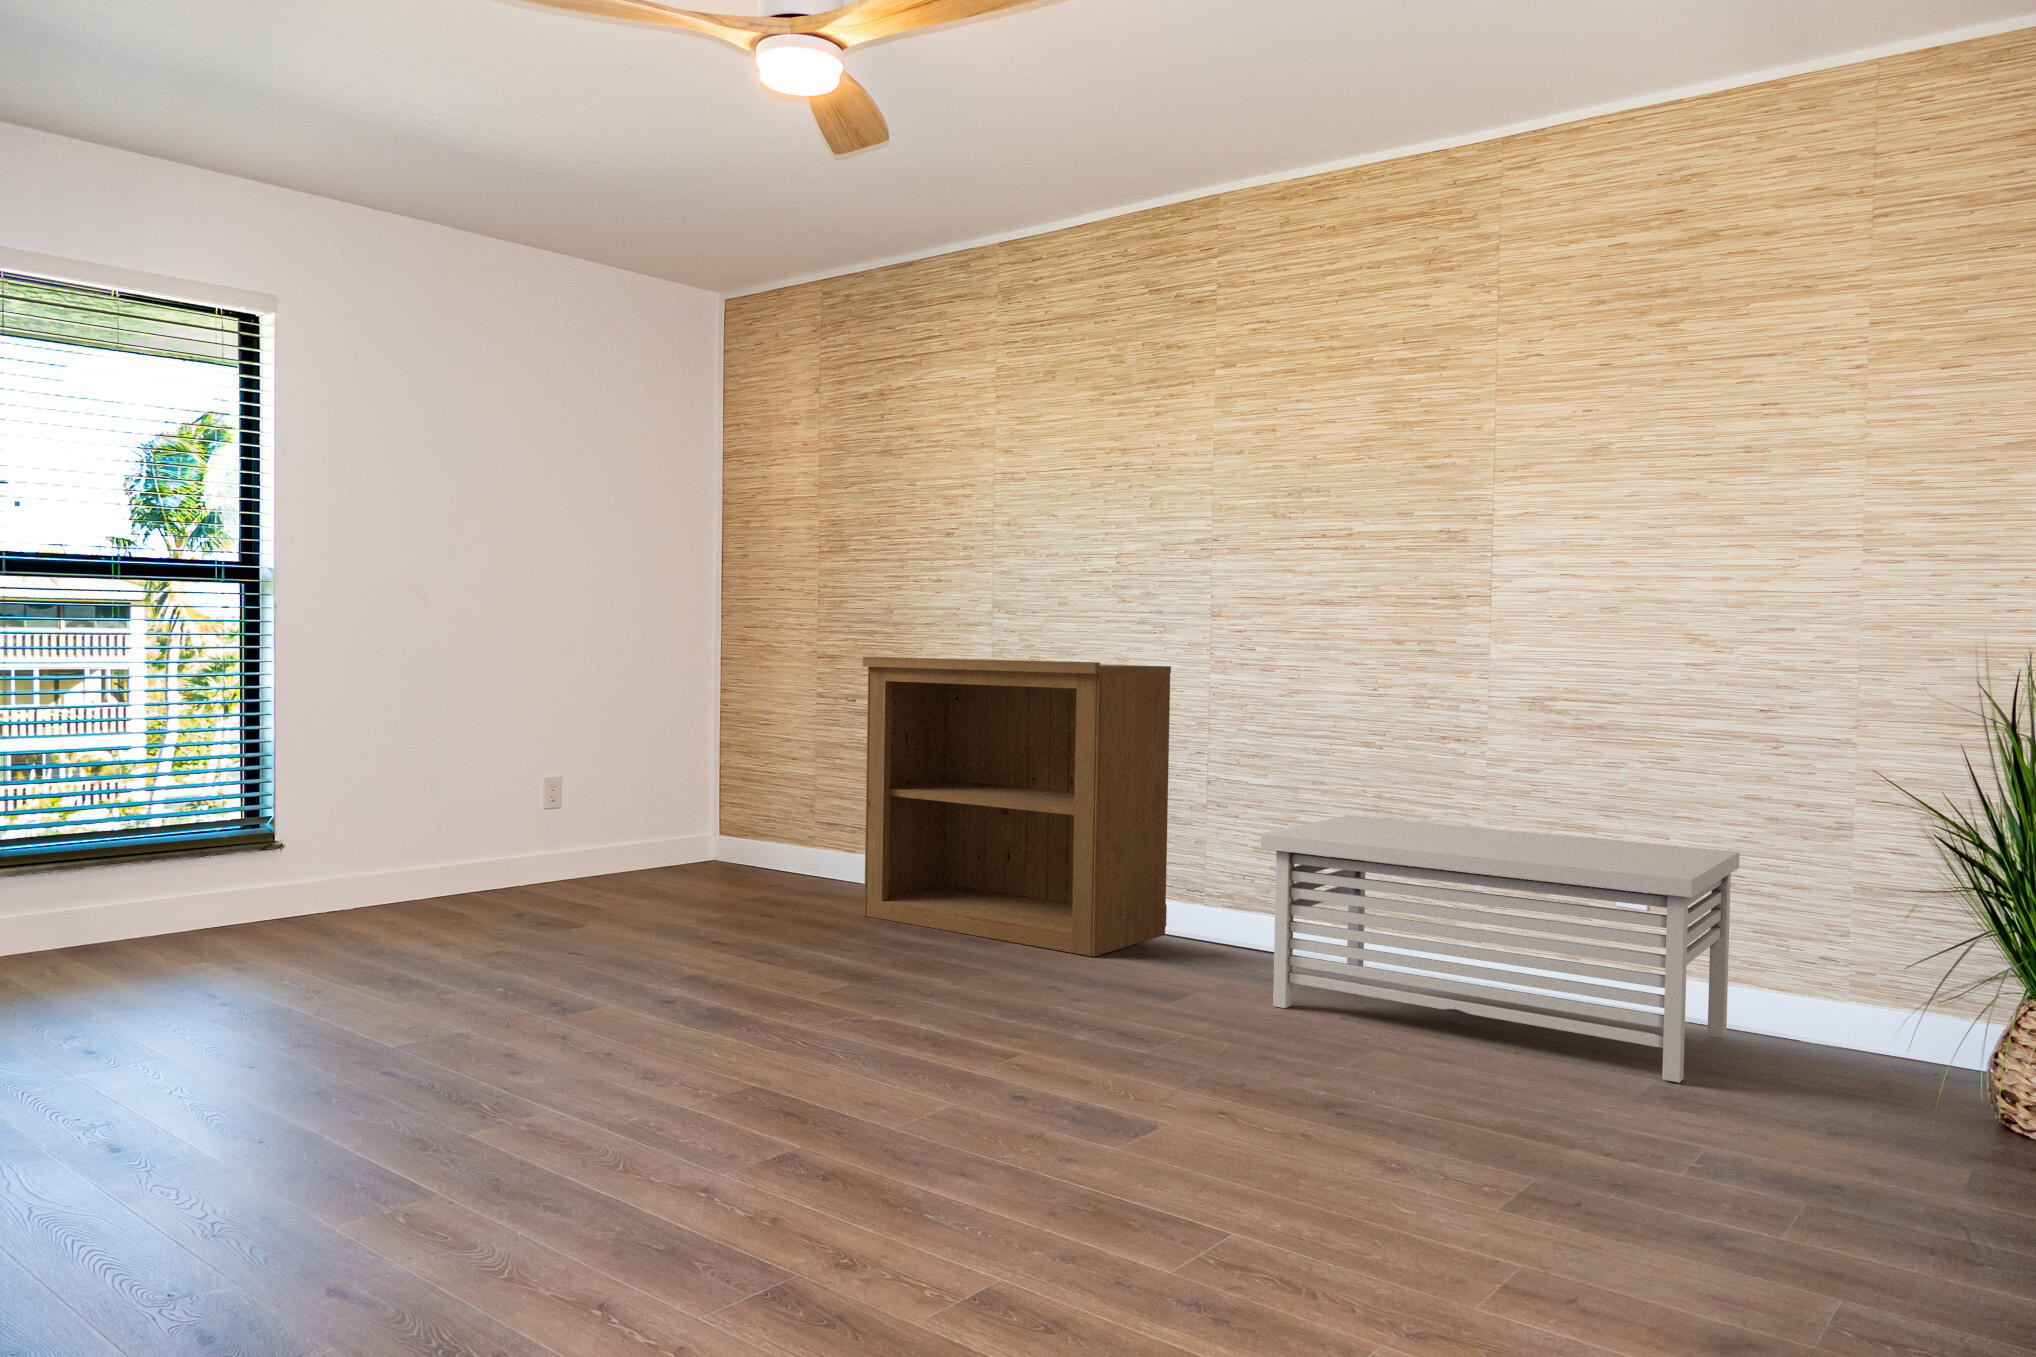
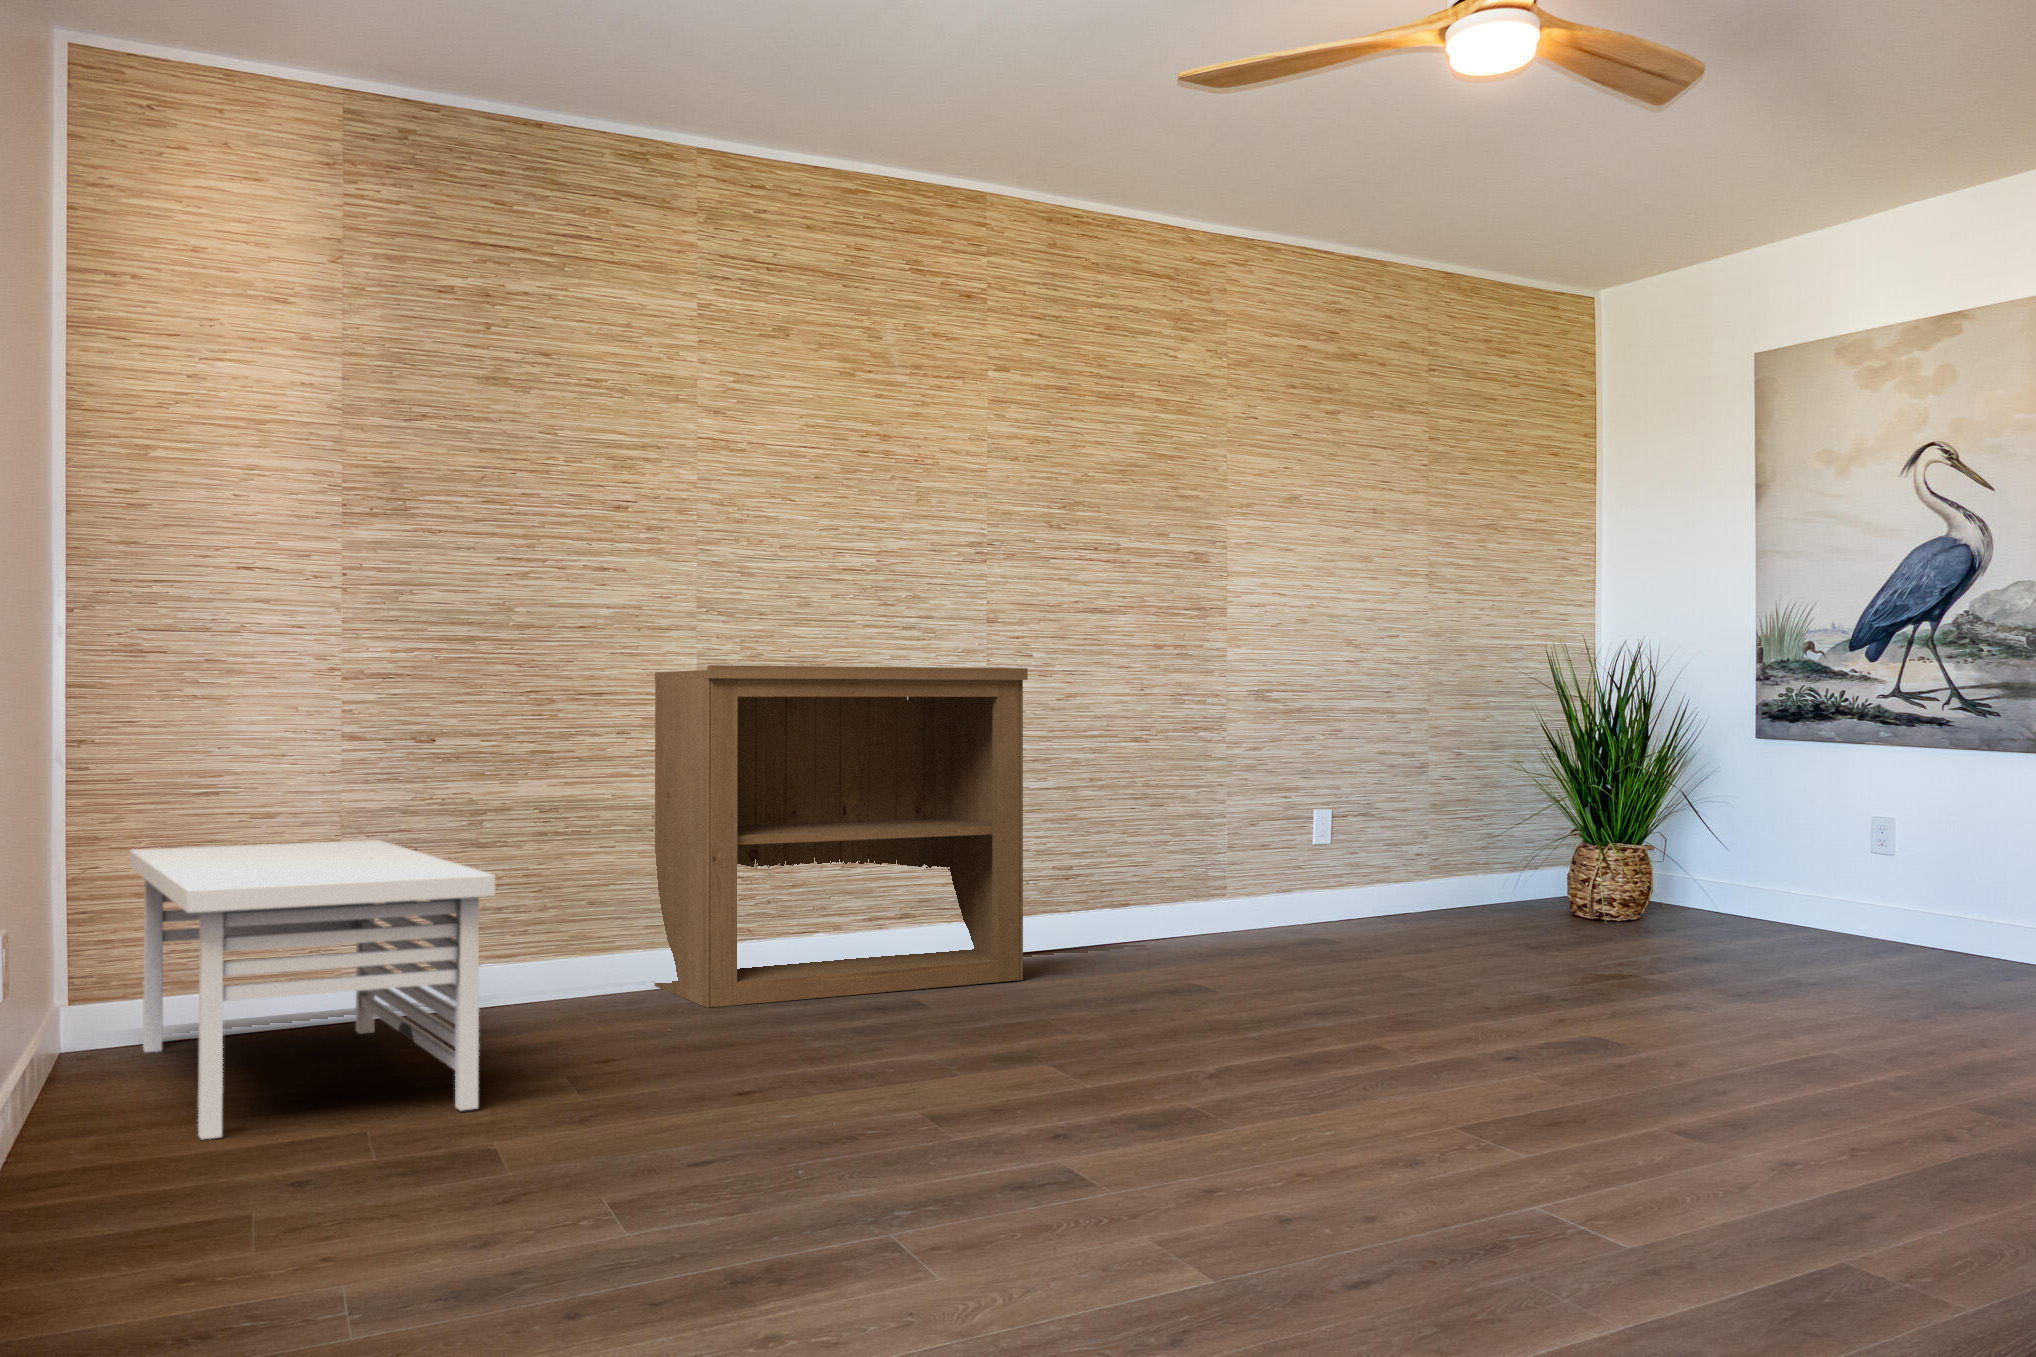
storage bench: present [1261,816,1739,1083] -> present [130,840,496,1139]

